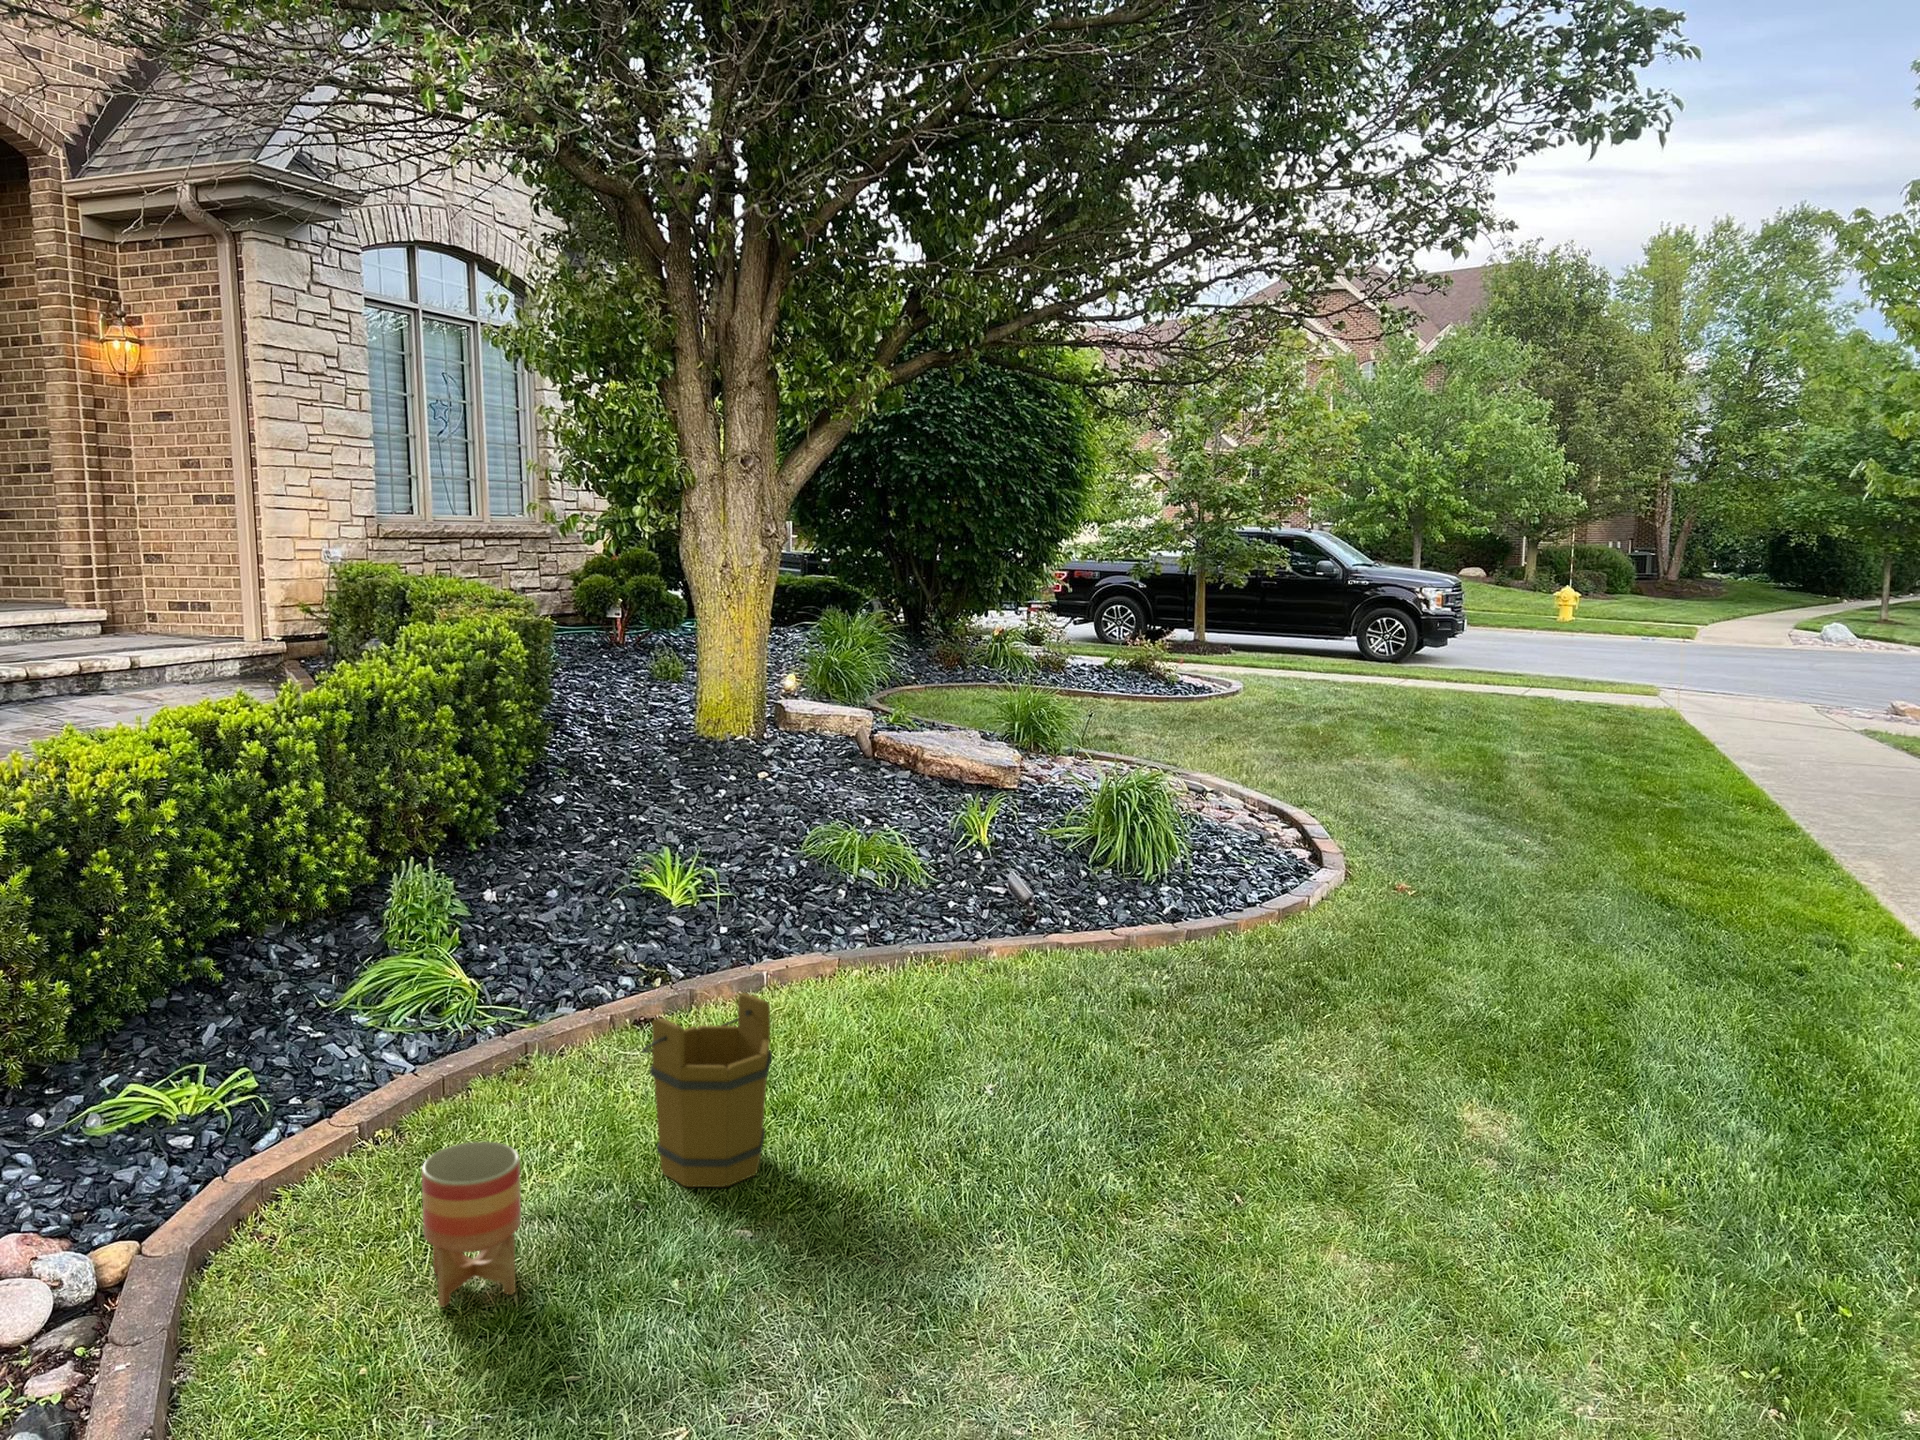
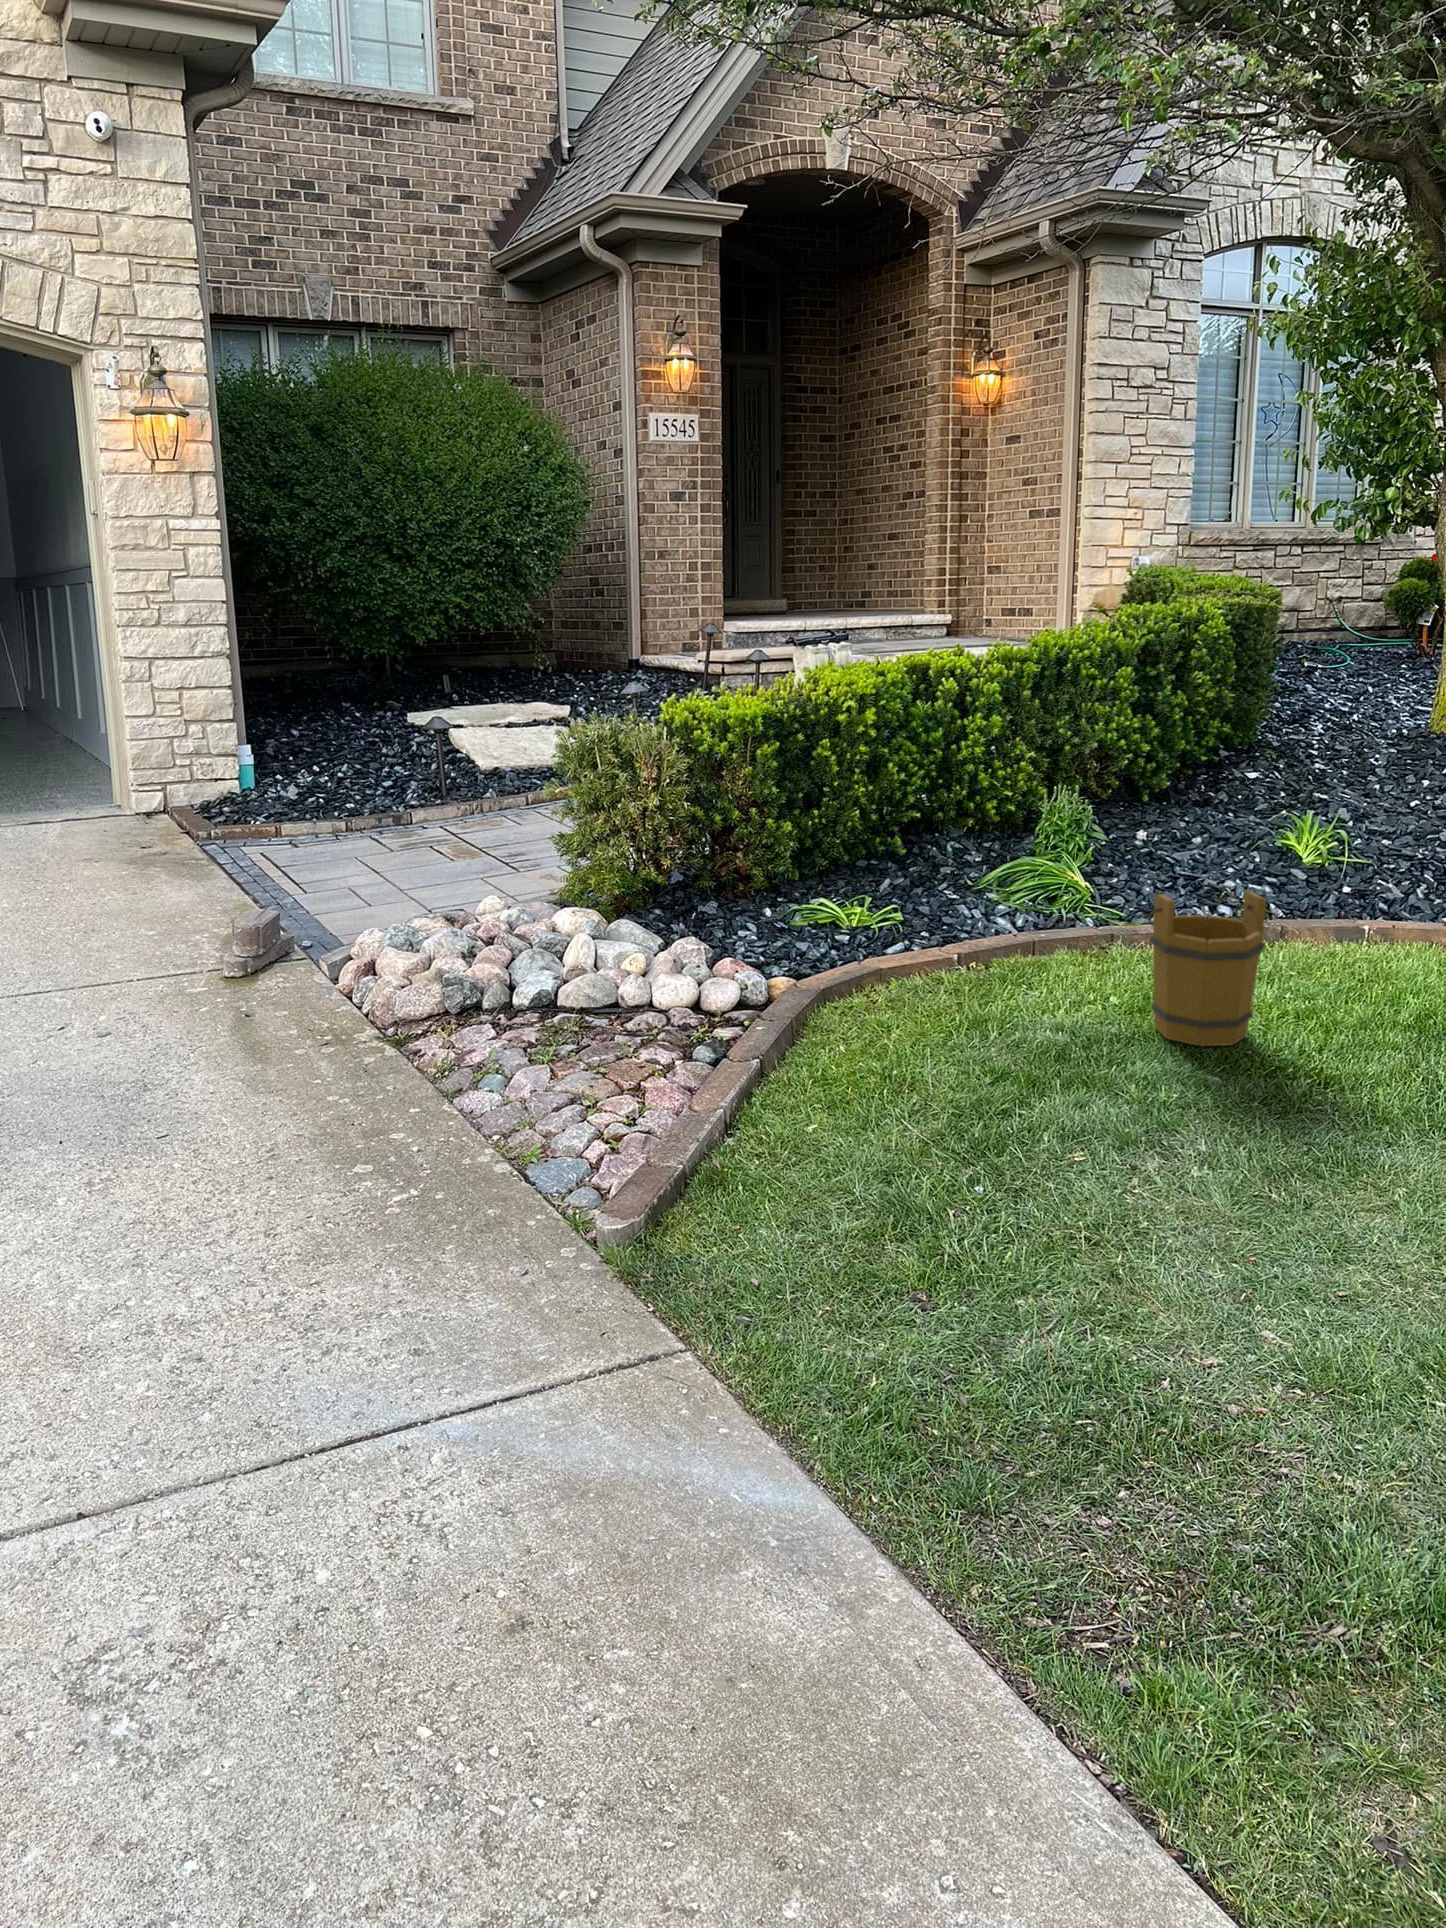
planter: present [422,1142,521,1307] -> none [938,948,1010,1062]

